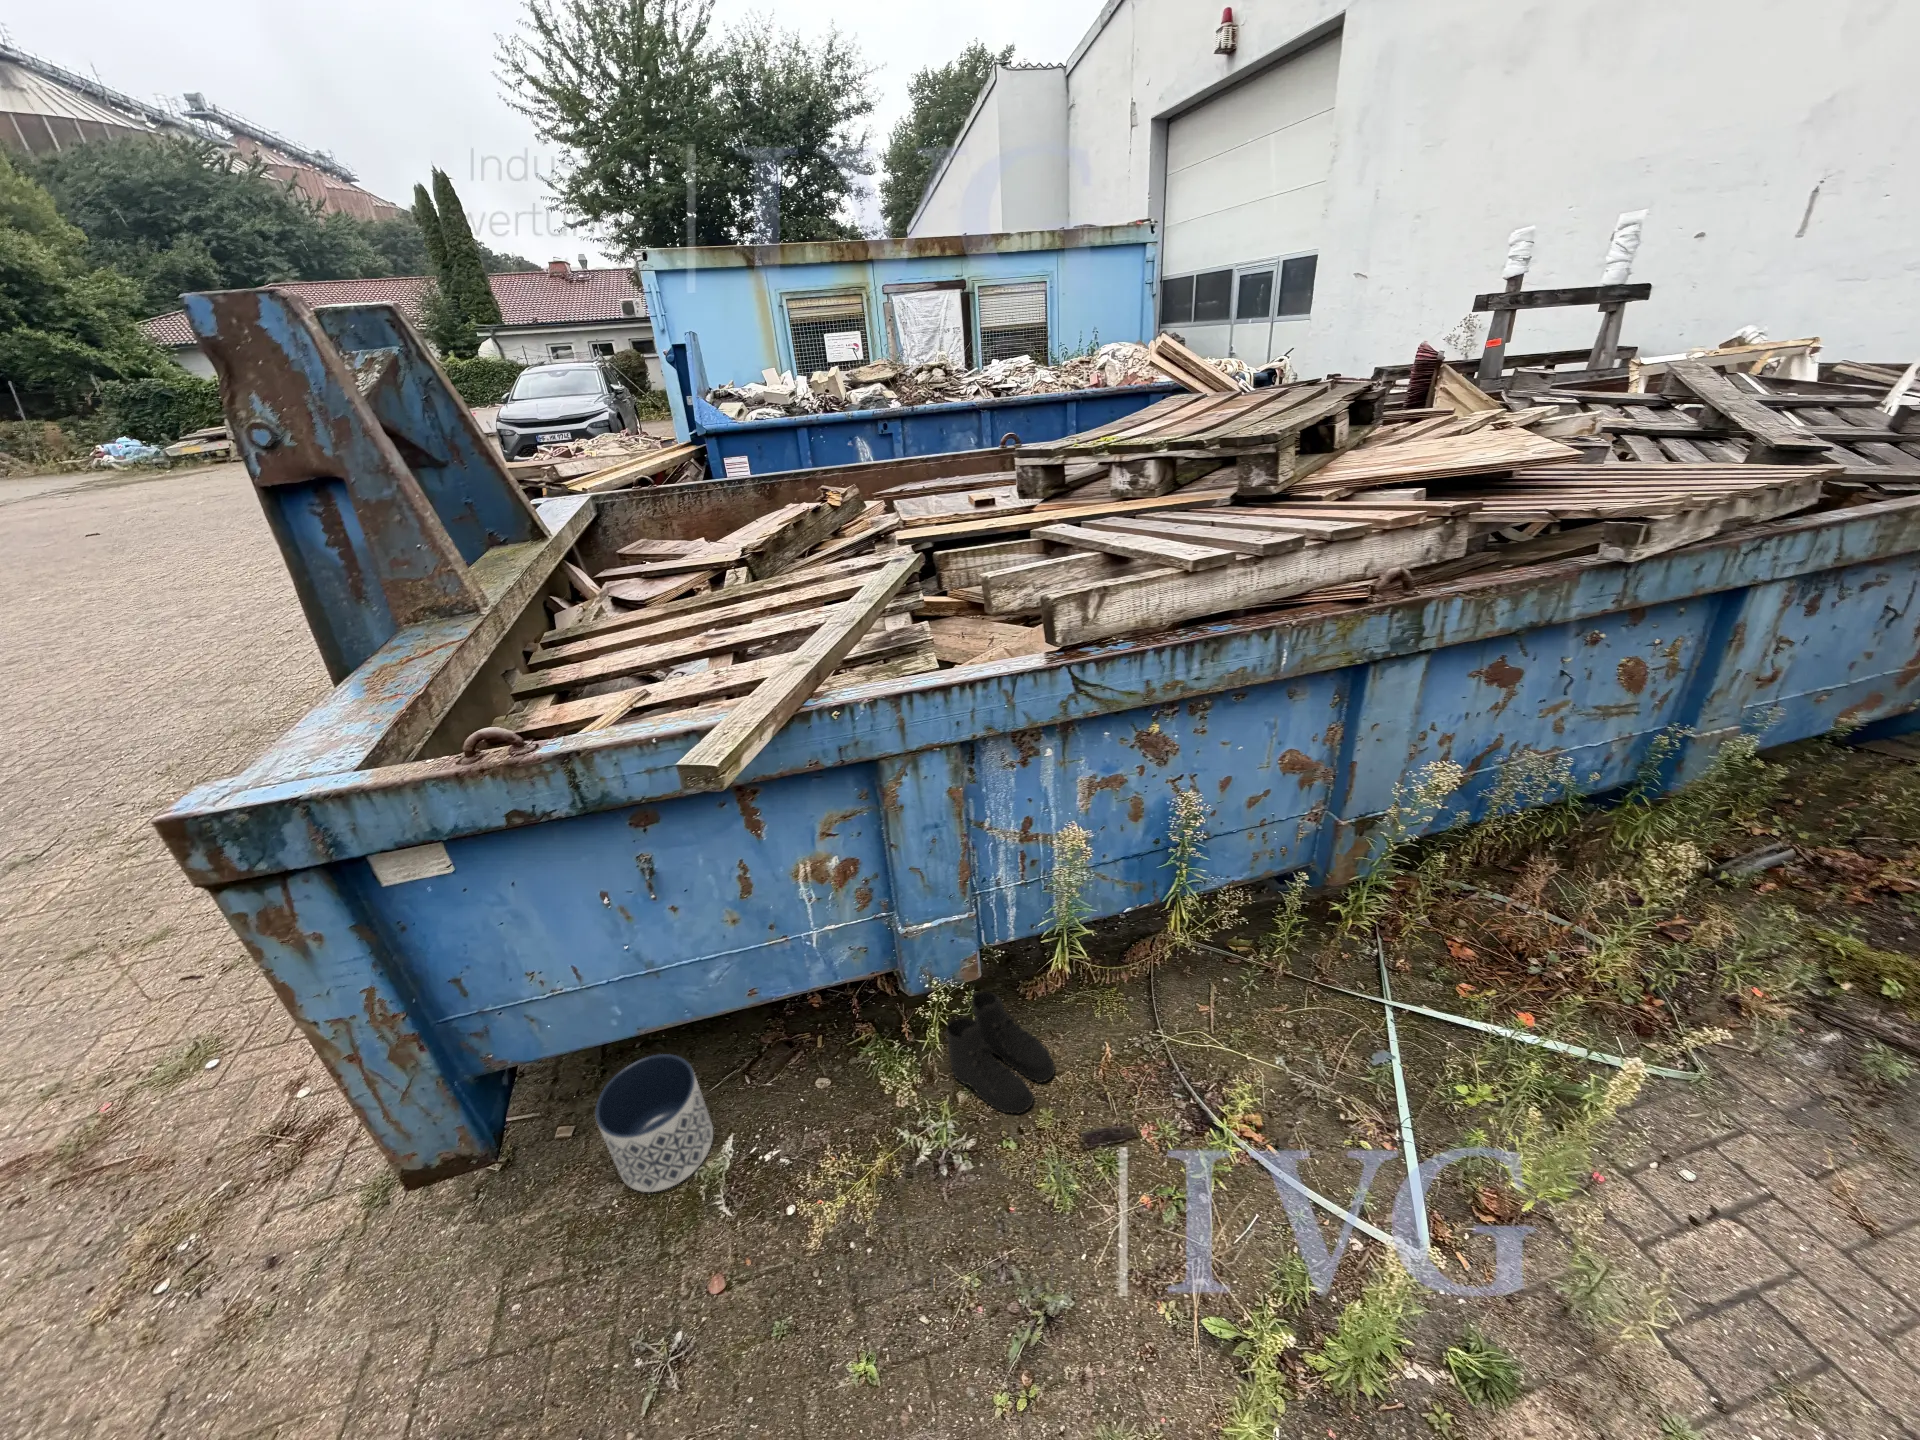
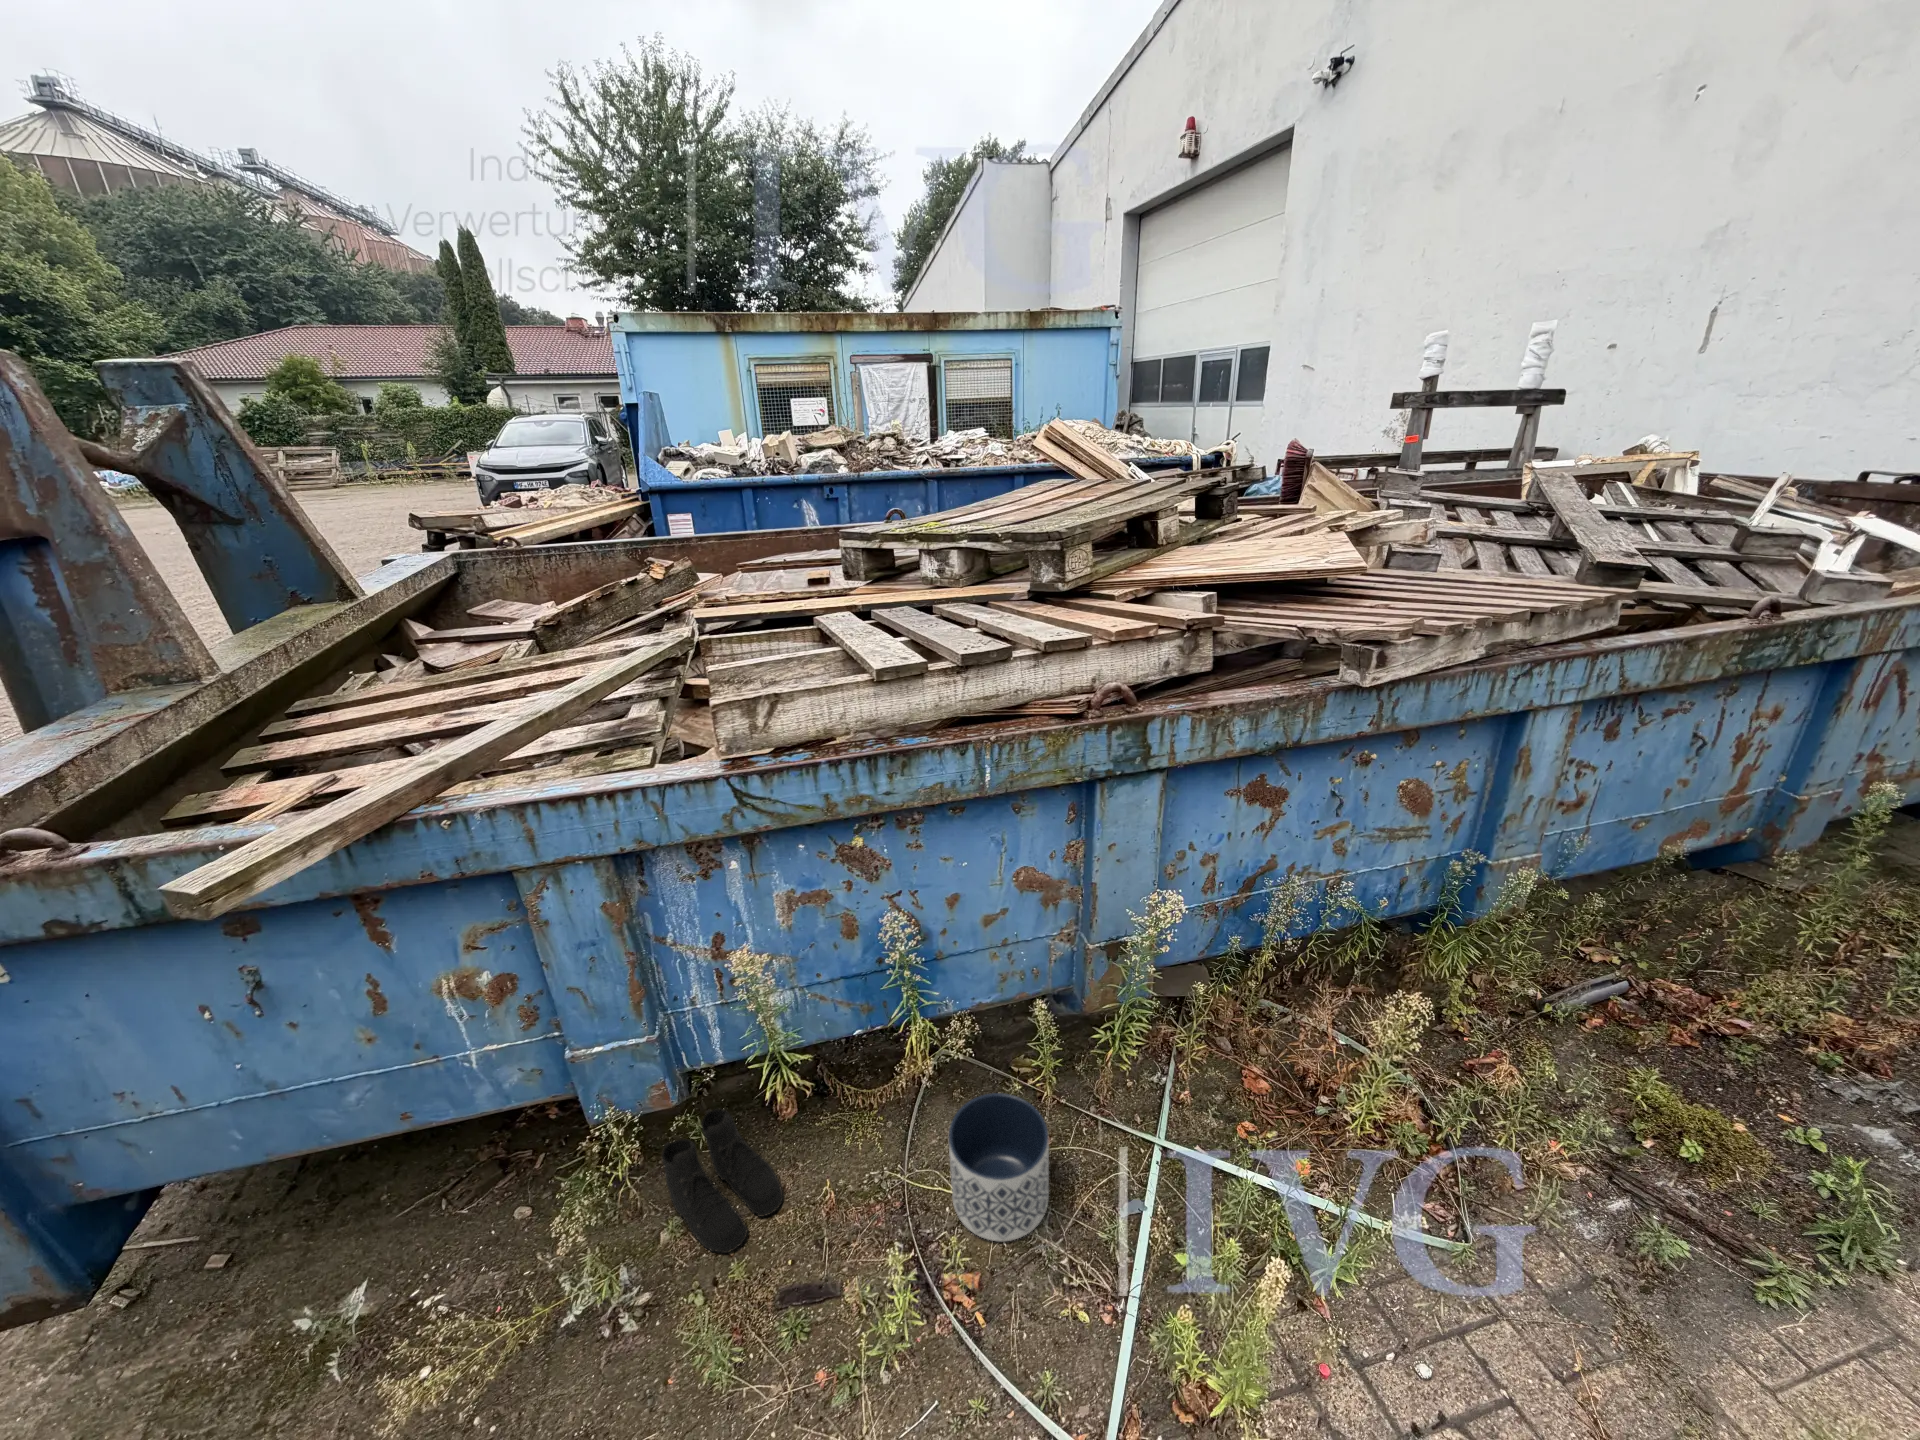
planter: present [595,1054,713,1192] -> present [948,1093,1049,1241]

